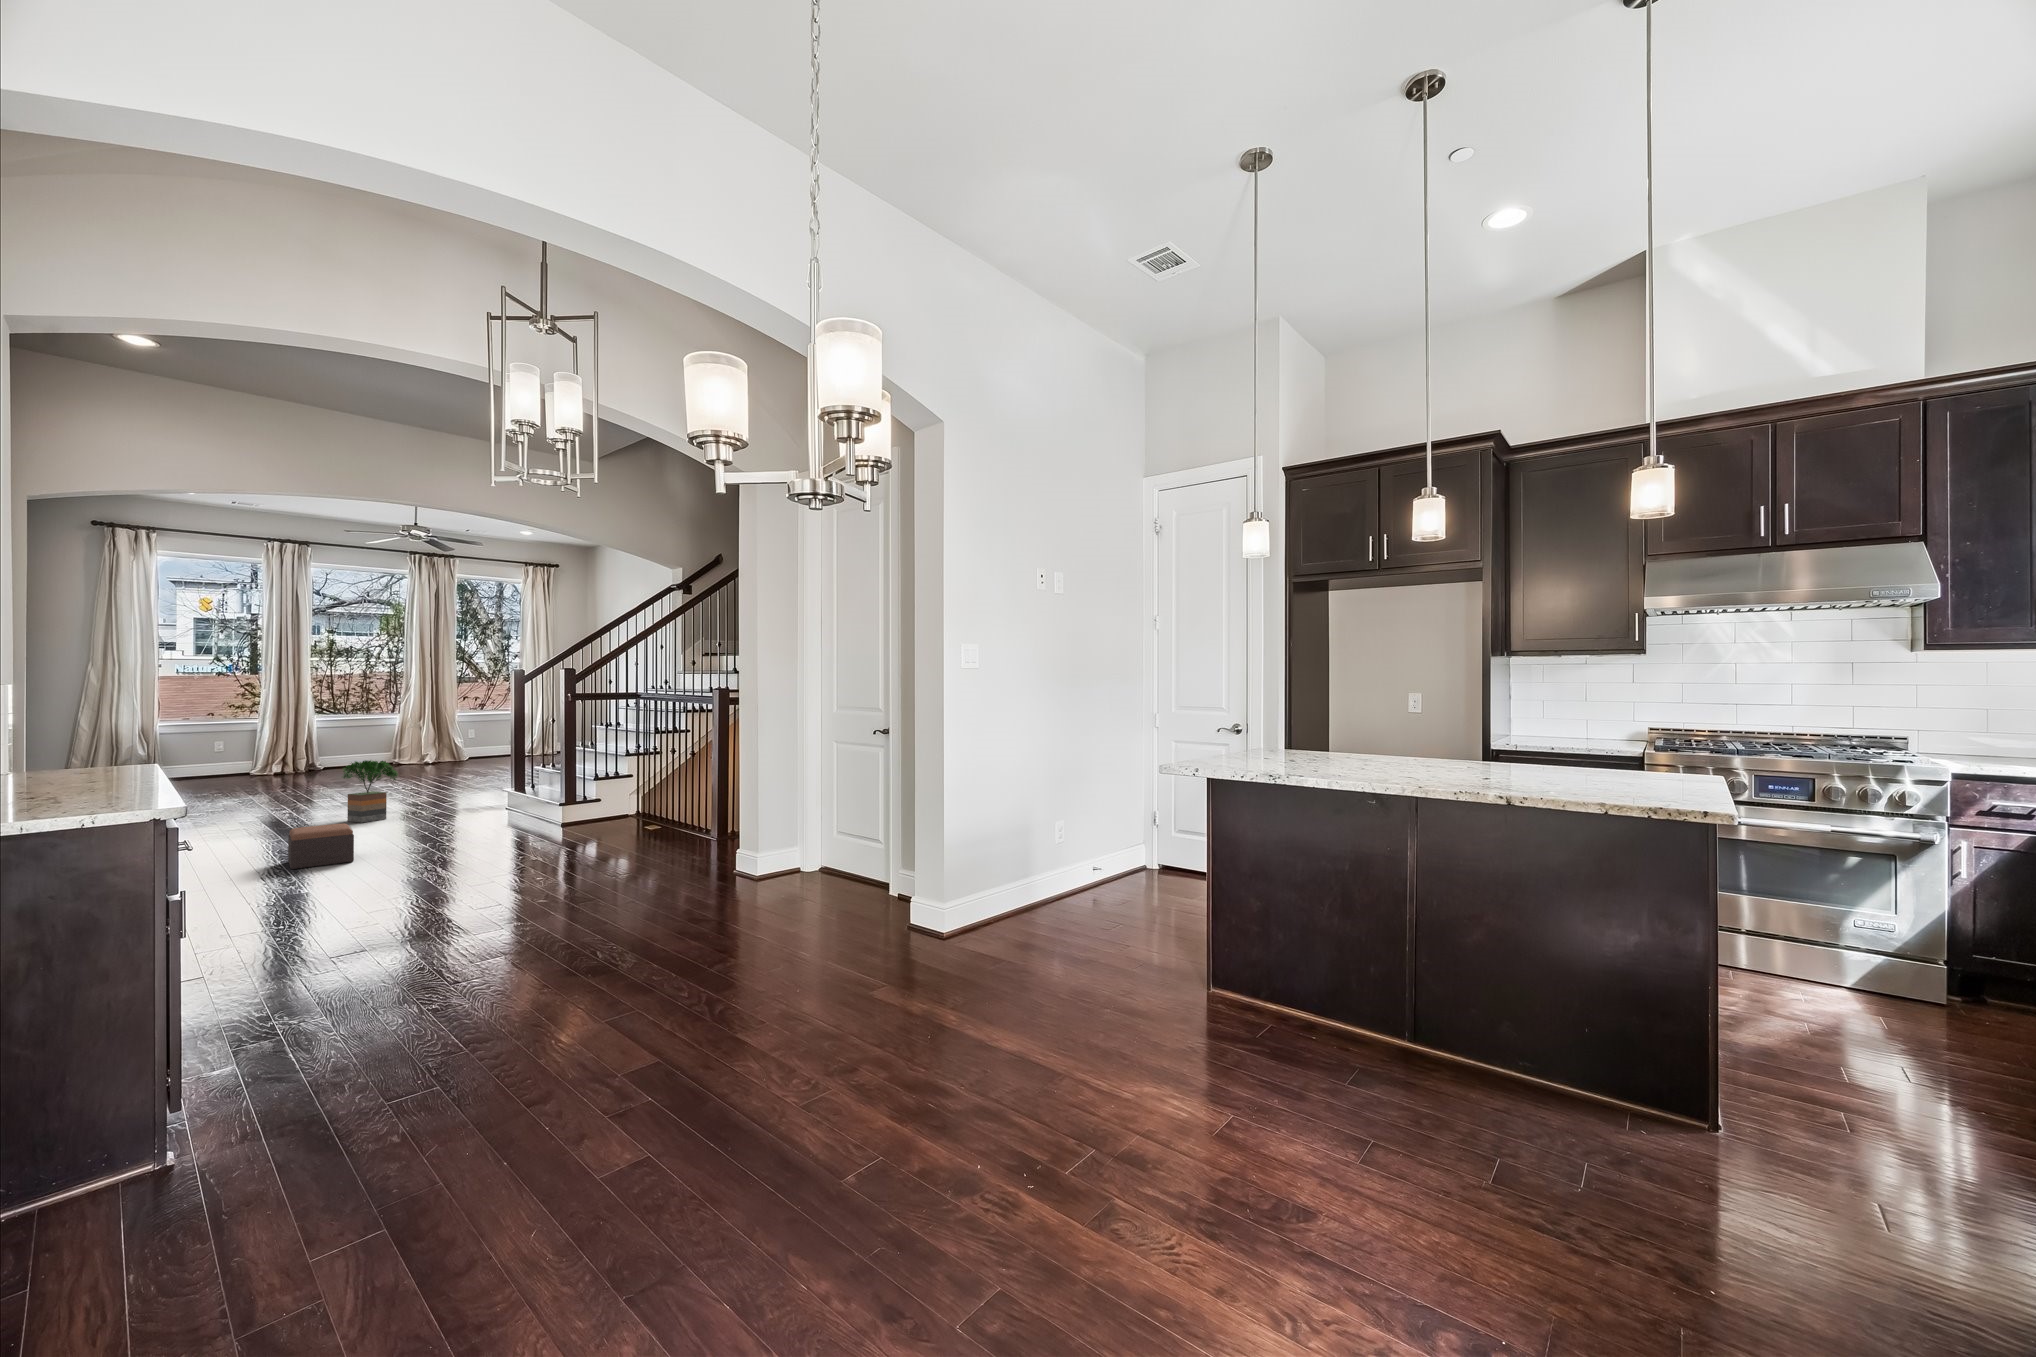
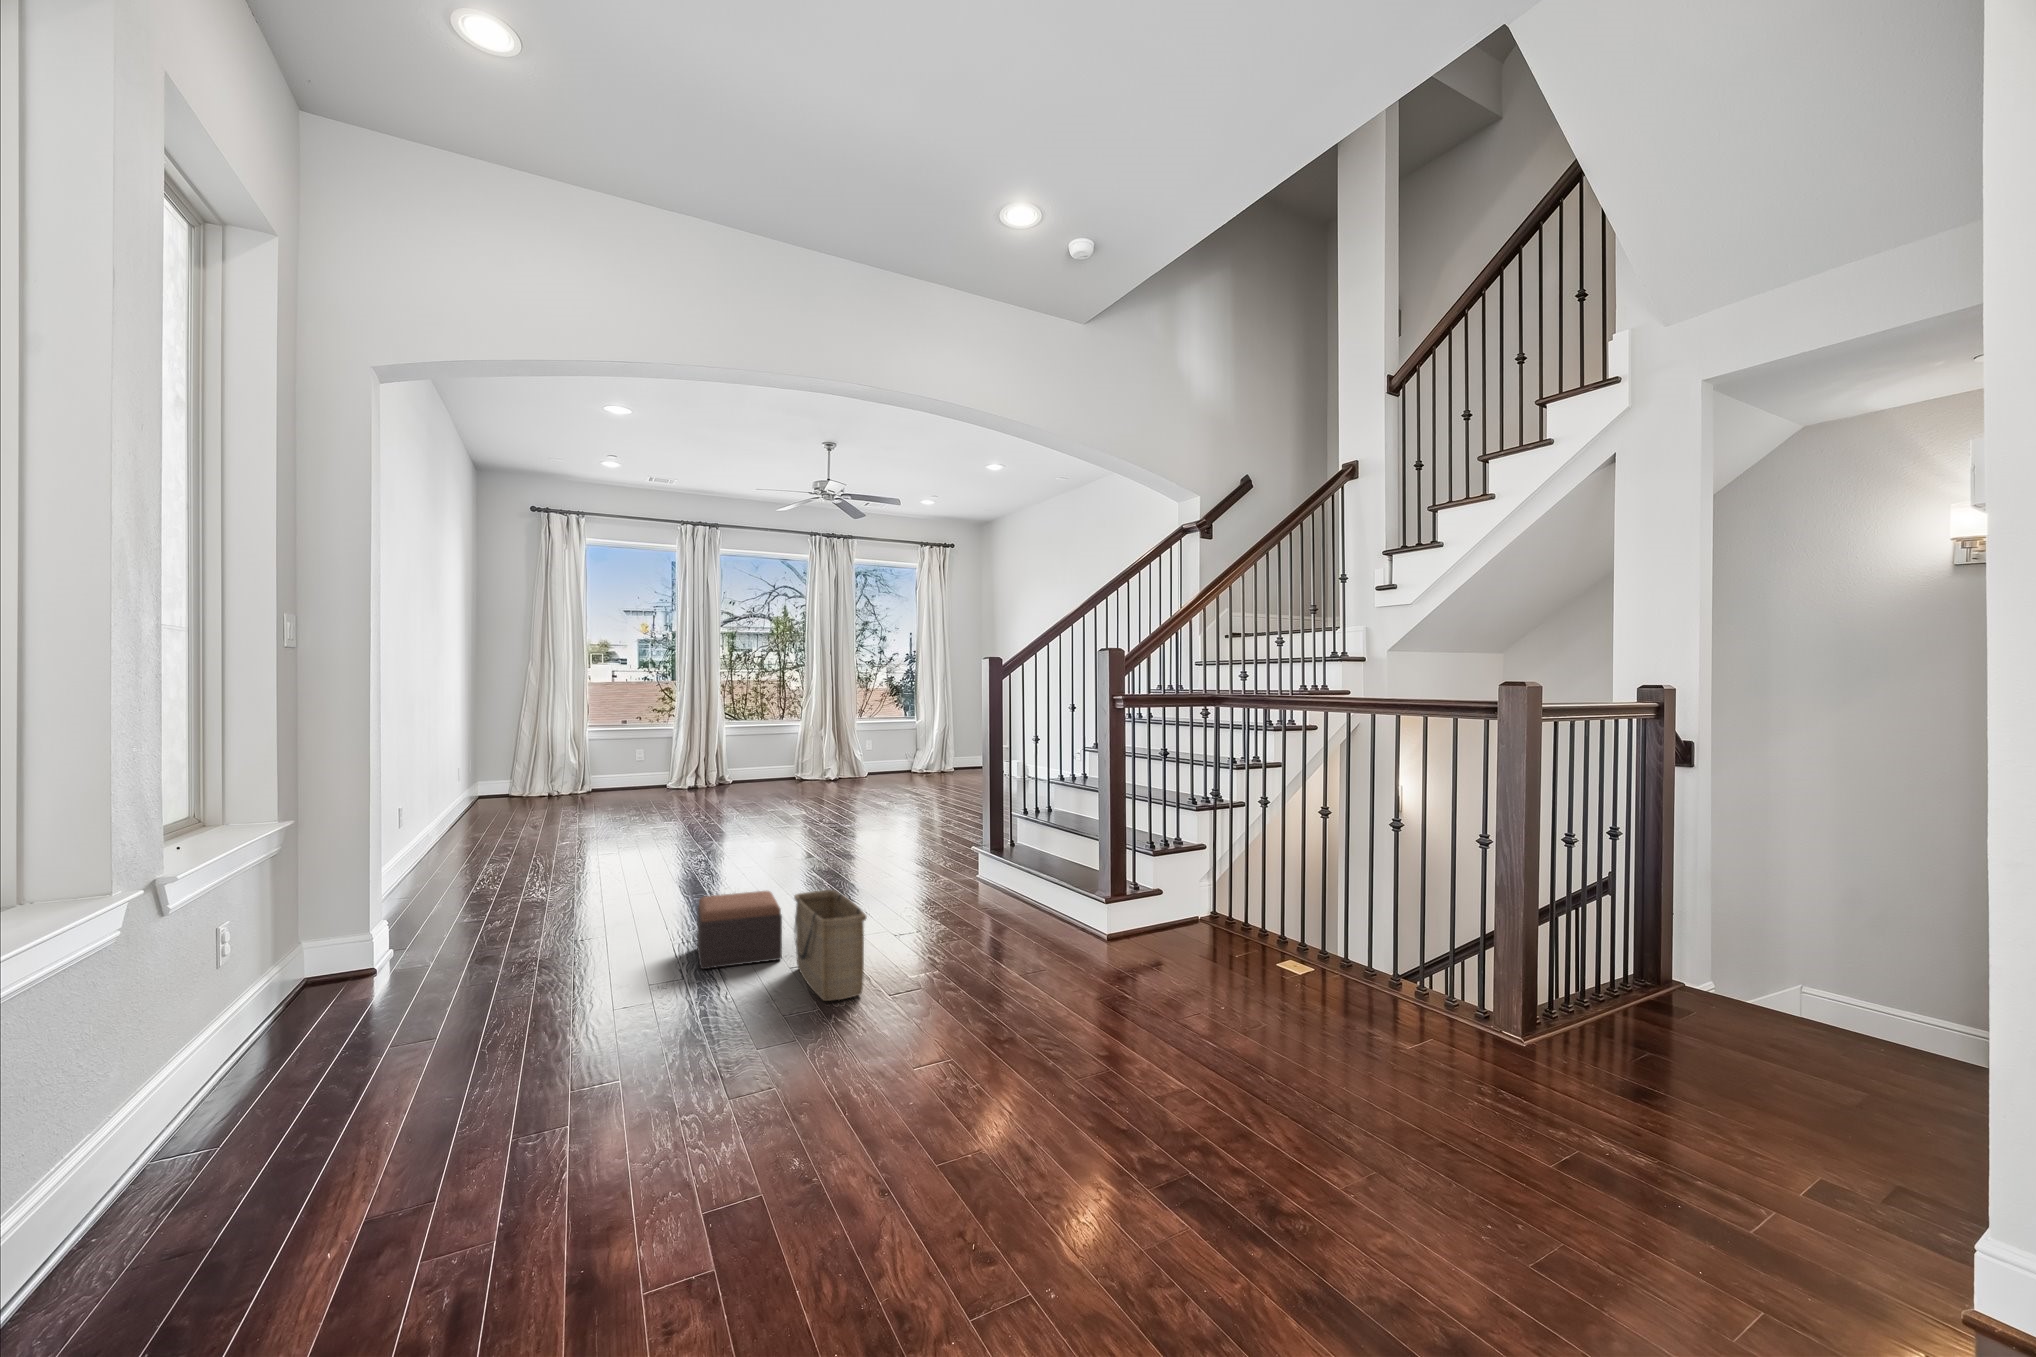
potted tree: present [343,760,398,823] -> none [754,782,821,871]
basket: none [362,817,409,874] -> present [794,890,867,1001]

